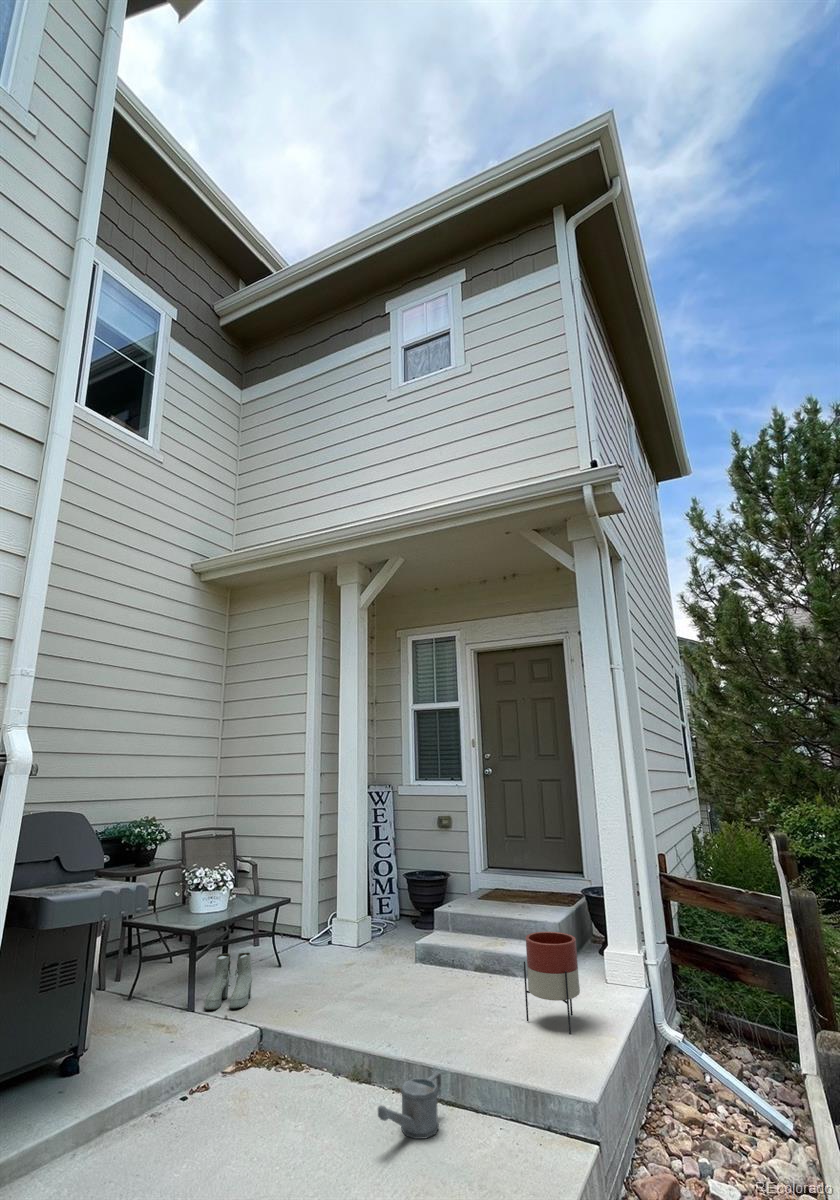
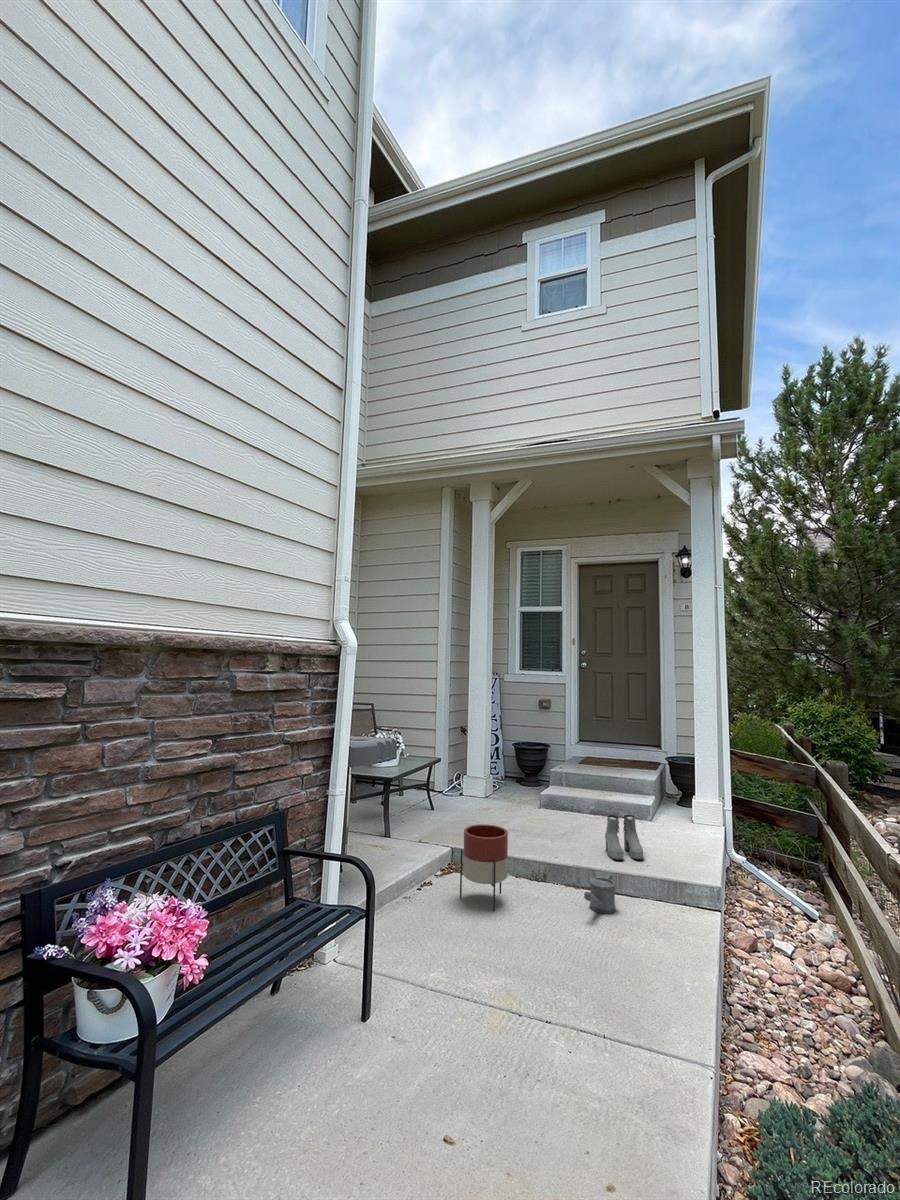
planter: present [524,932,580,1035] -> present [460,824,508,911]
boots: present [205,953,252,1010] -> present [605,815,643,860]

